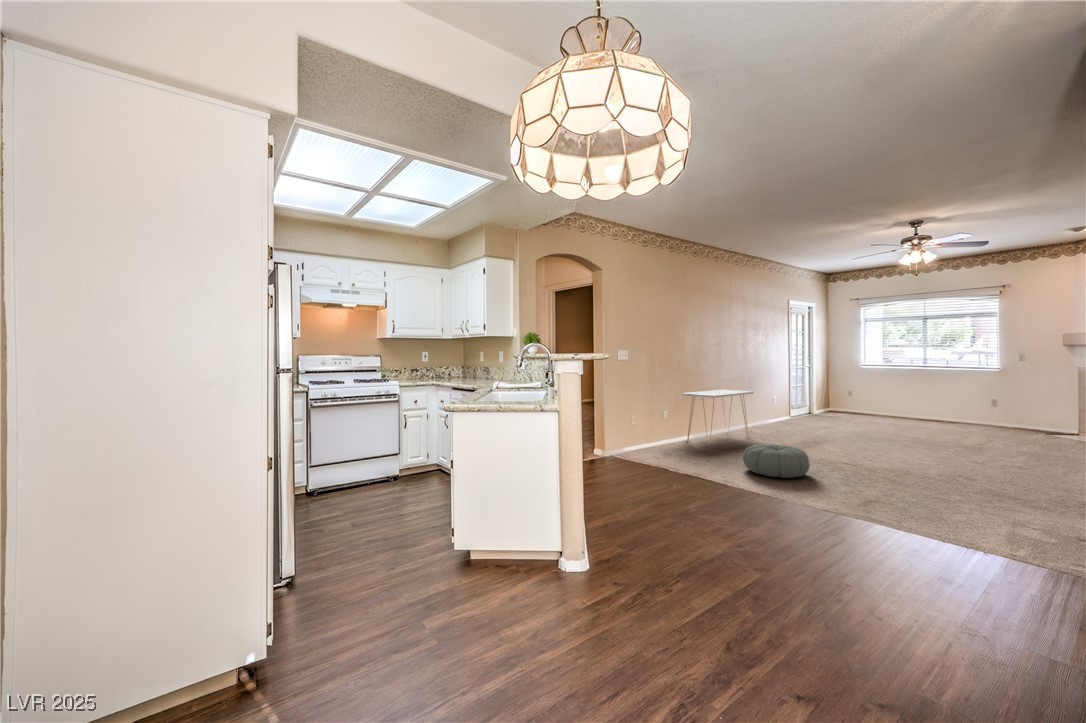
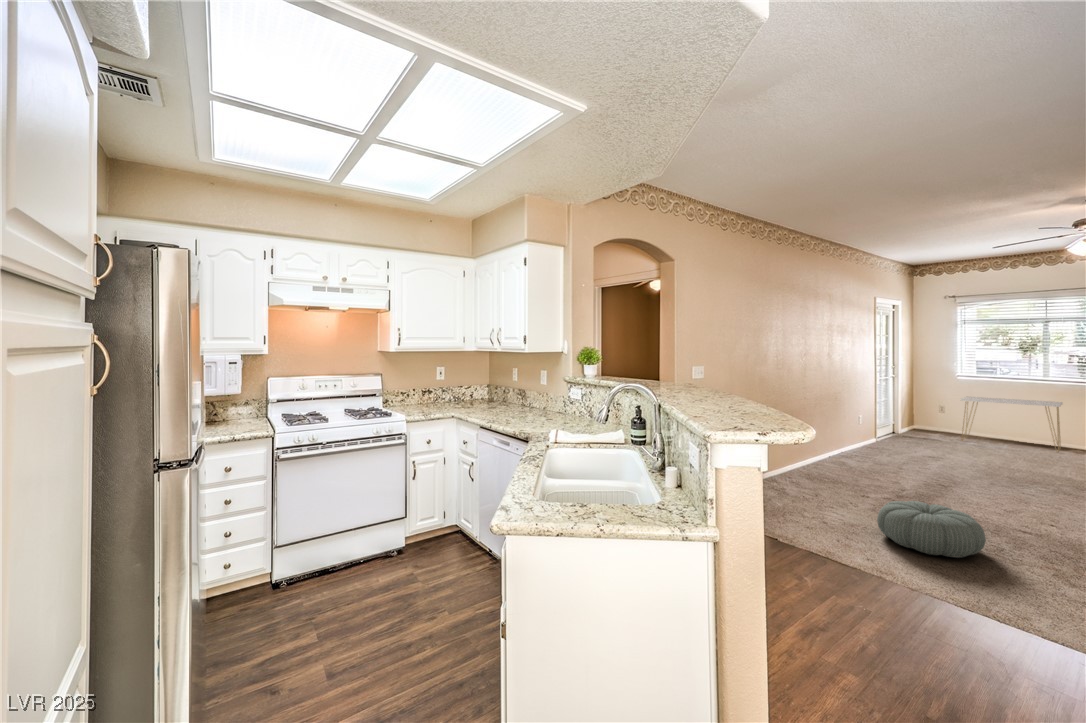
console table: present [682,390,754,445] -> present [961,397,1062,452]

